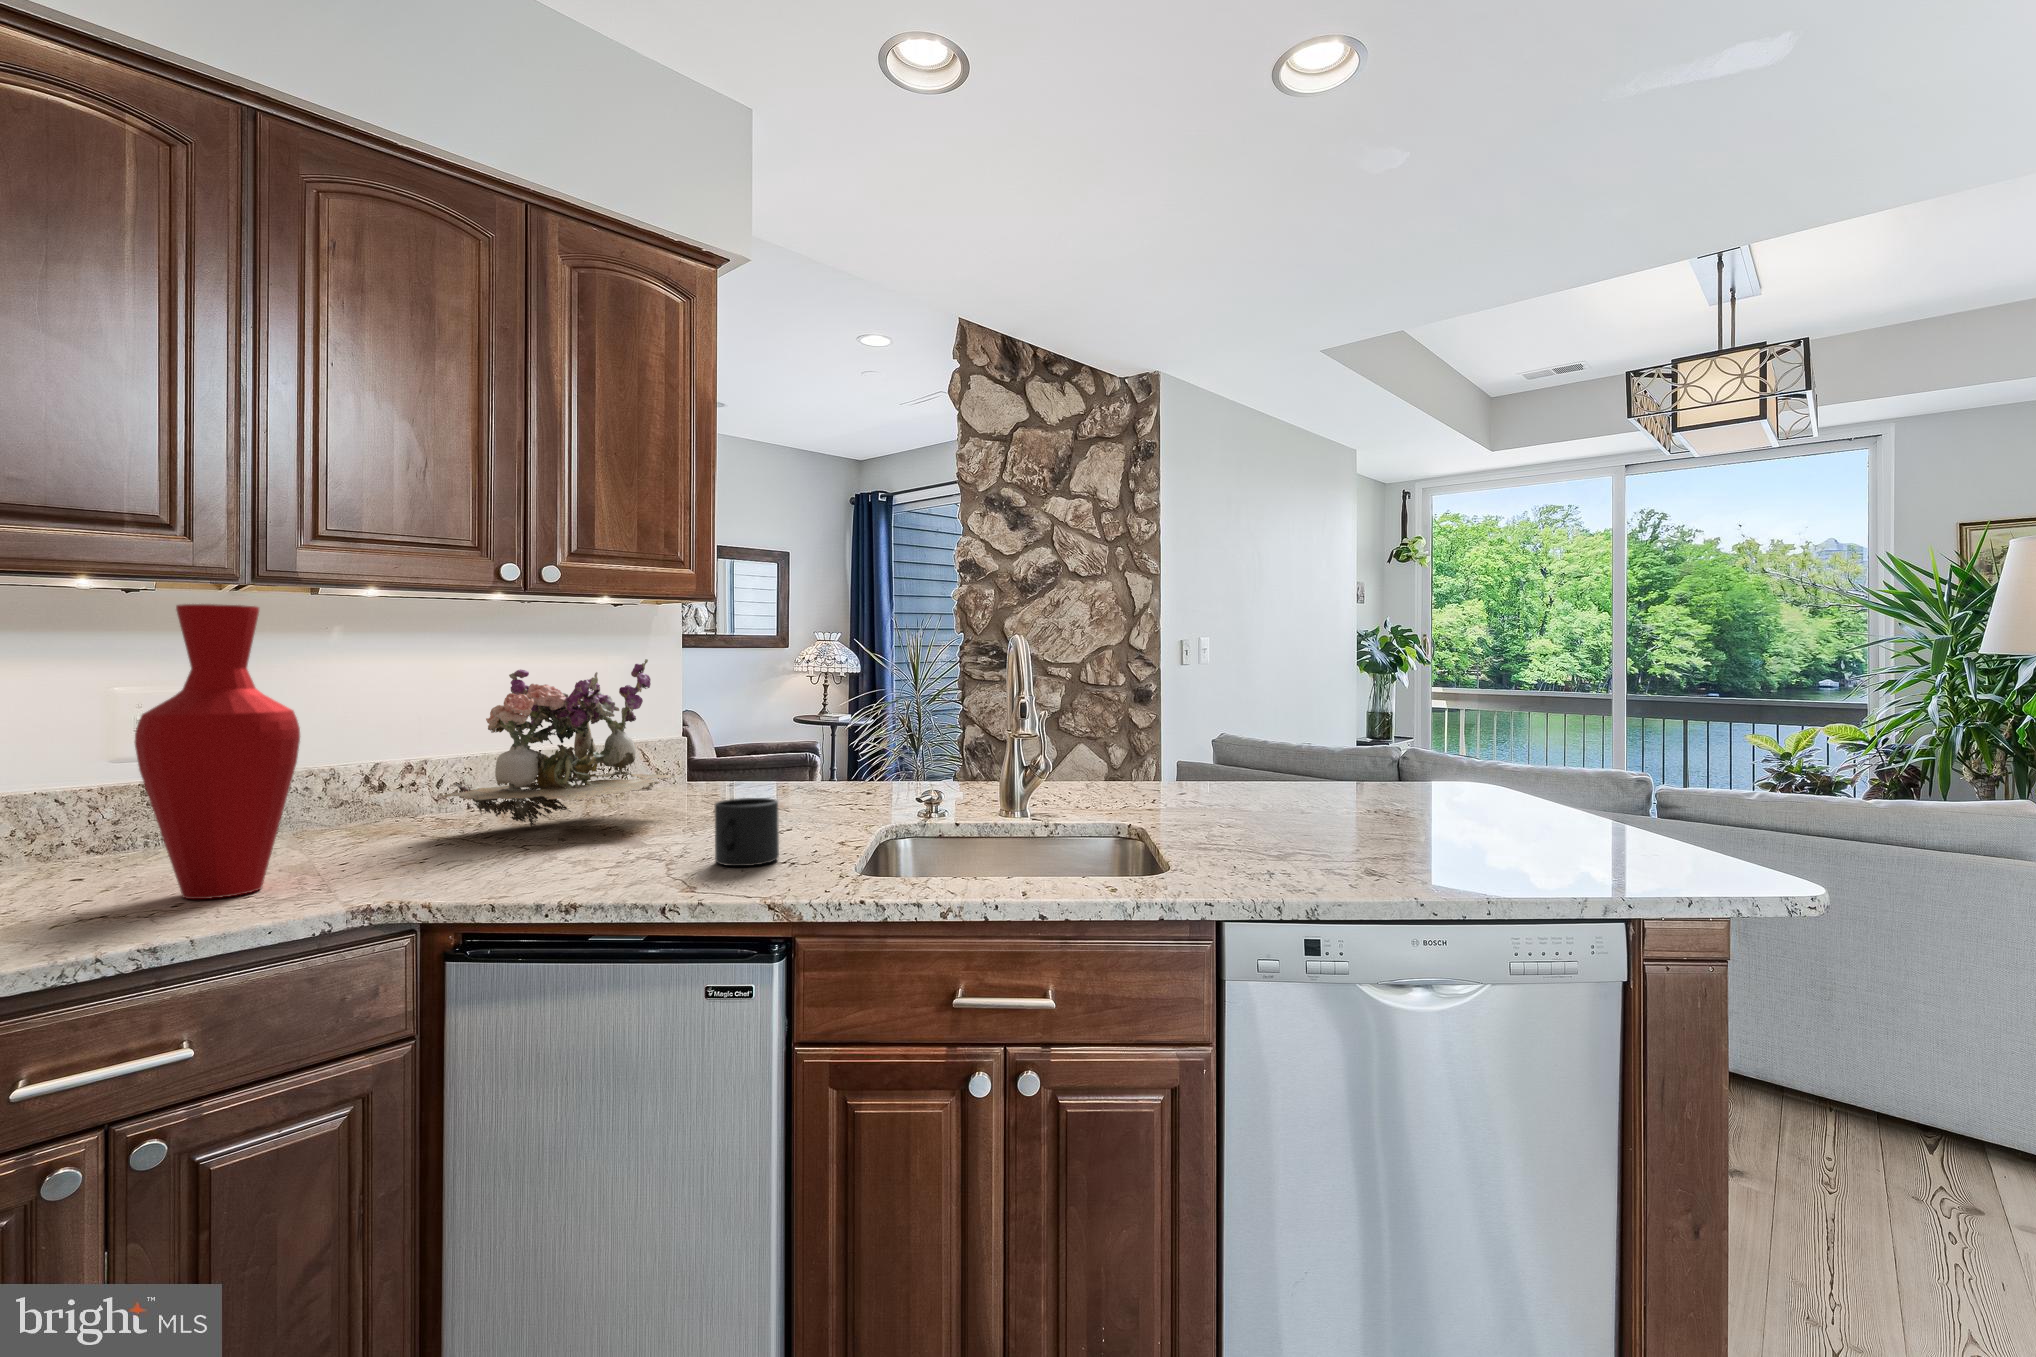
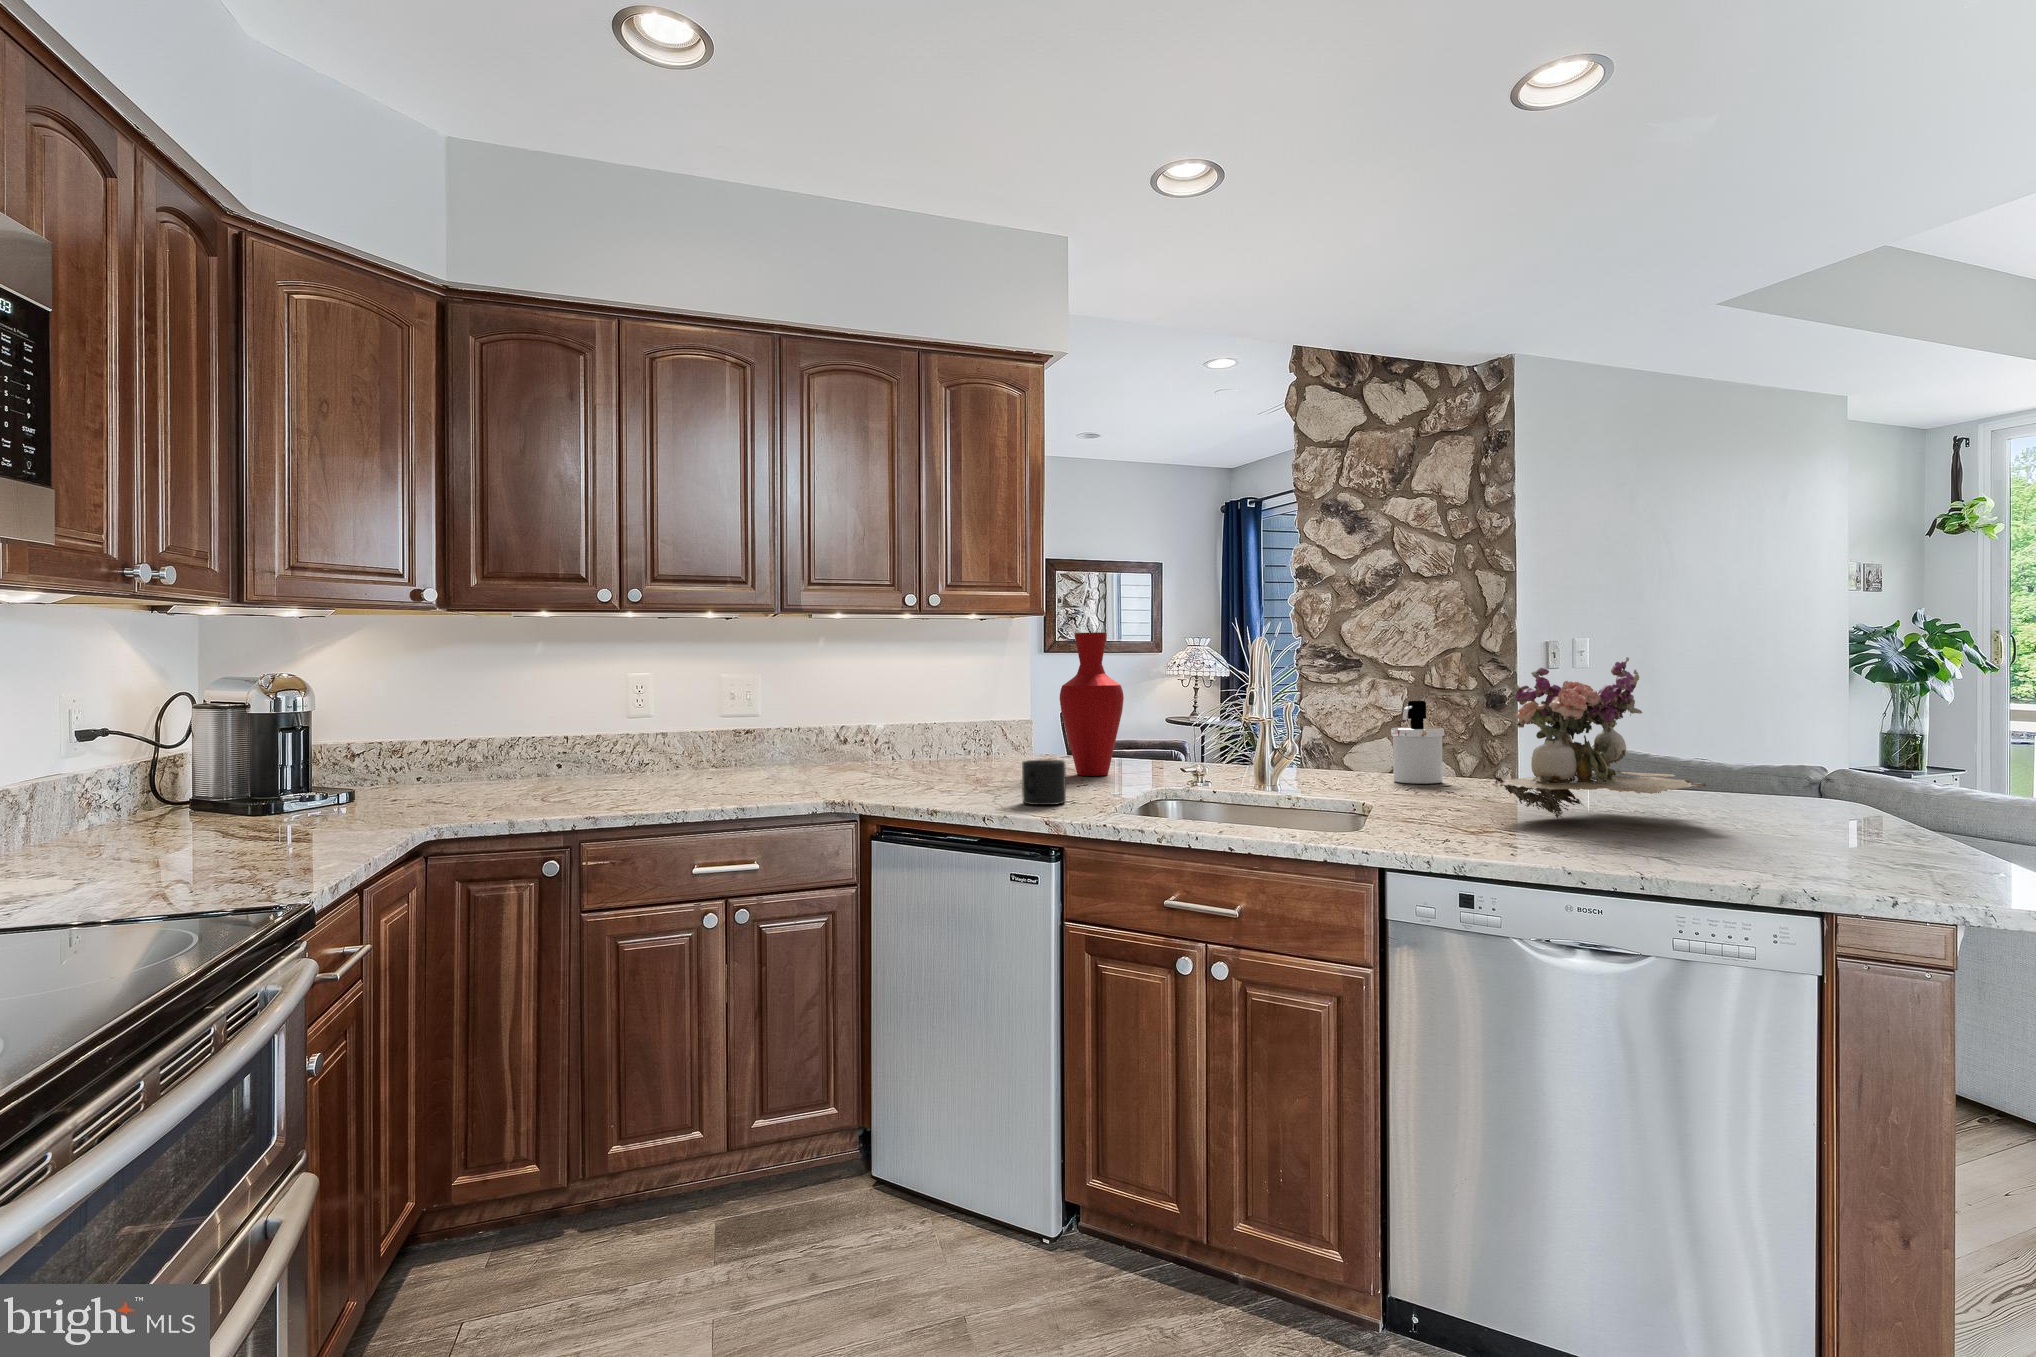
vase: present [135,604,300,899] -> present [1060,632,1124,776]
flower arrangement: present [440,659,675,828] -> present [1492,657,1706,819]
soap dispenser: none [1135,707,1191,801] -> present [1391,701,1444,784]

